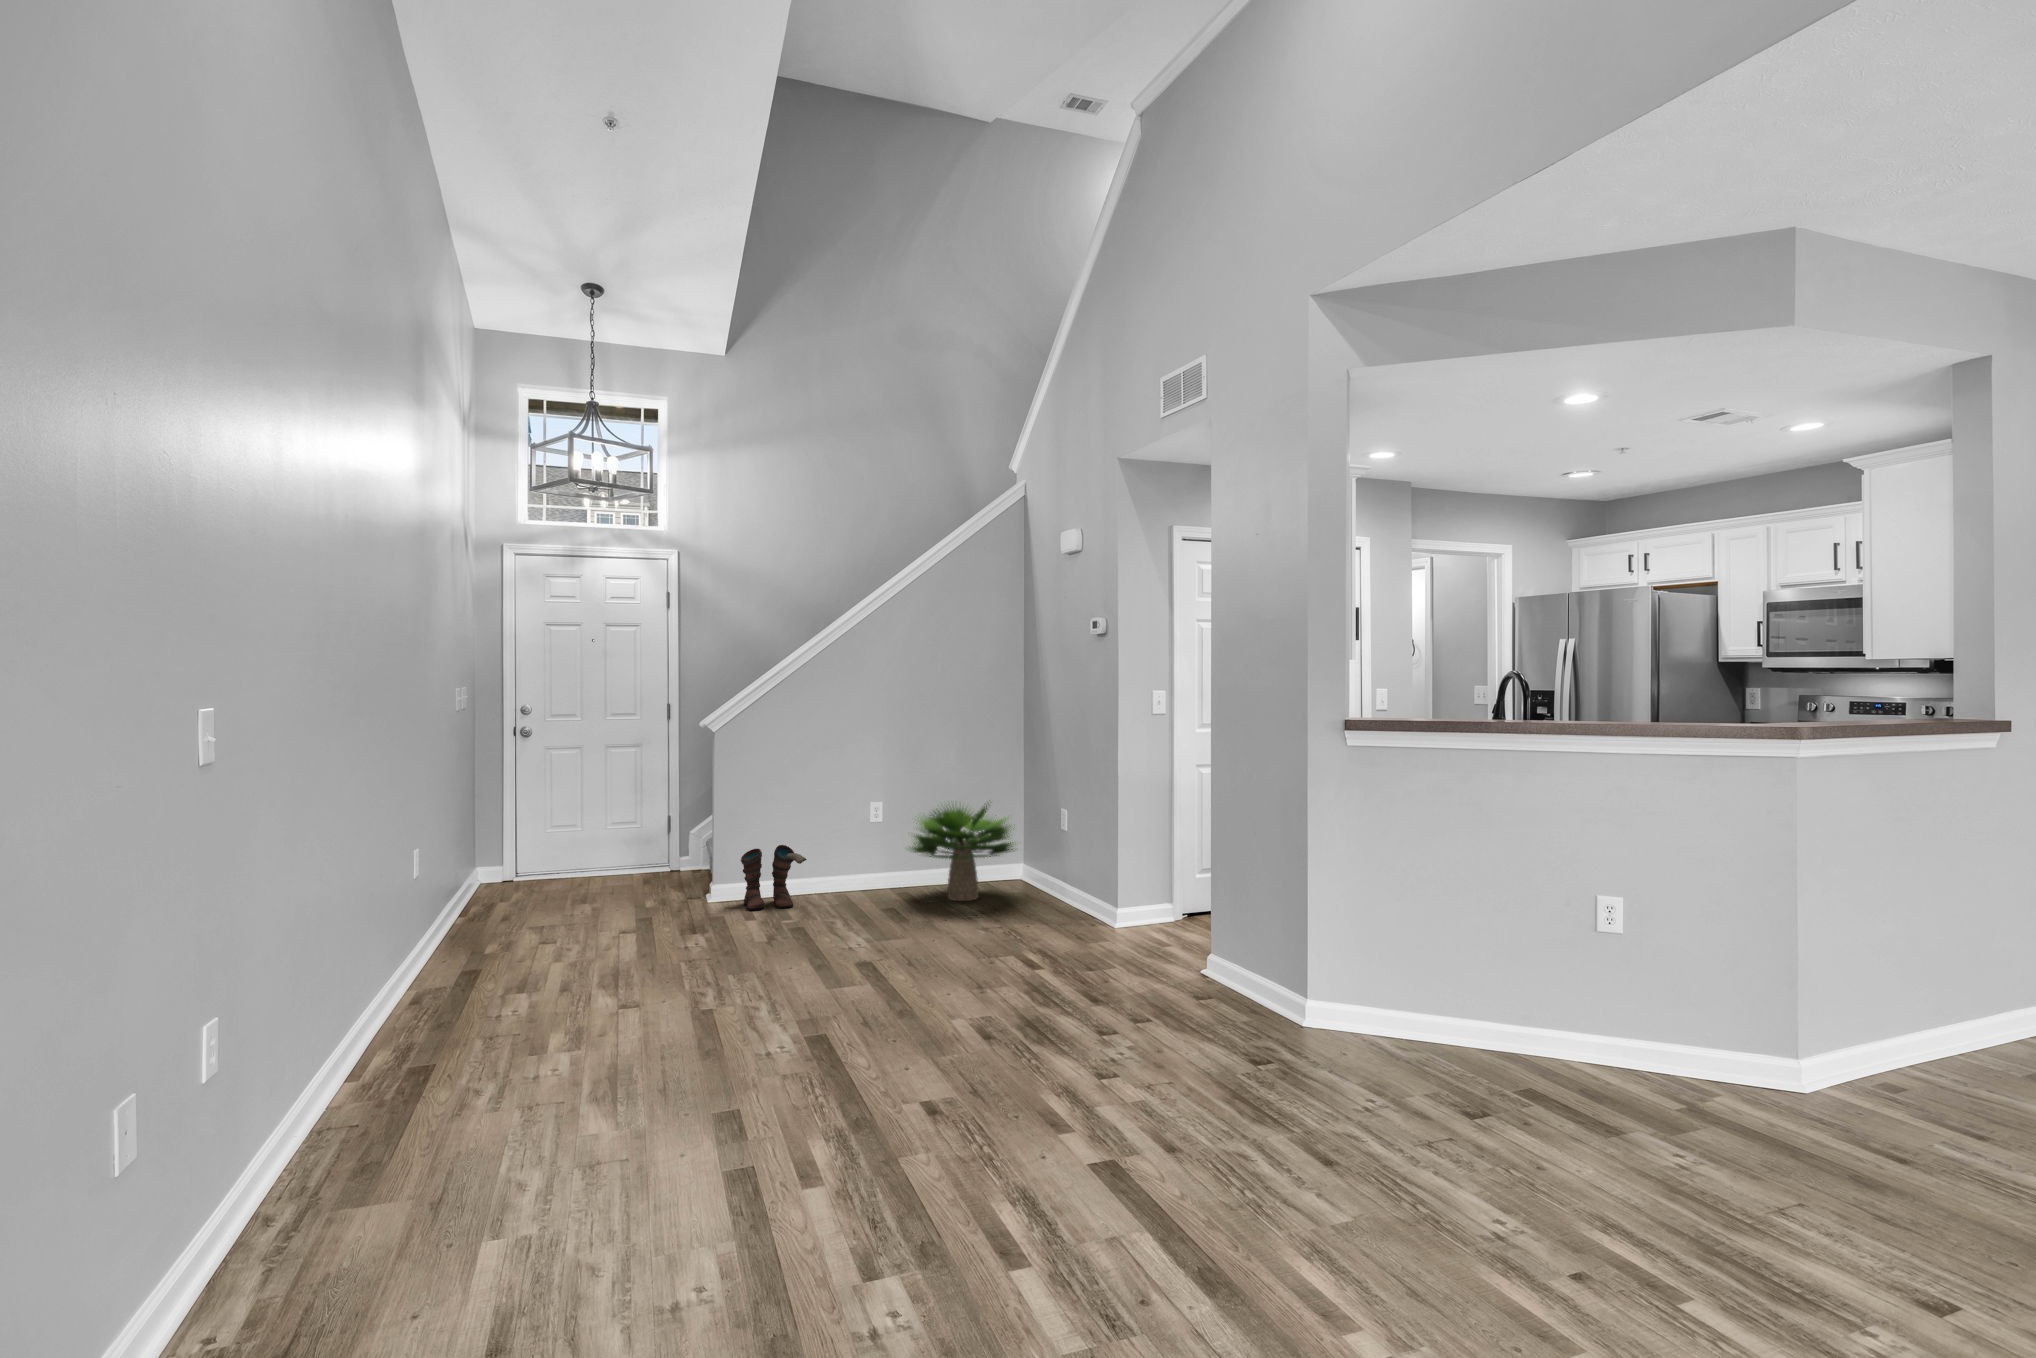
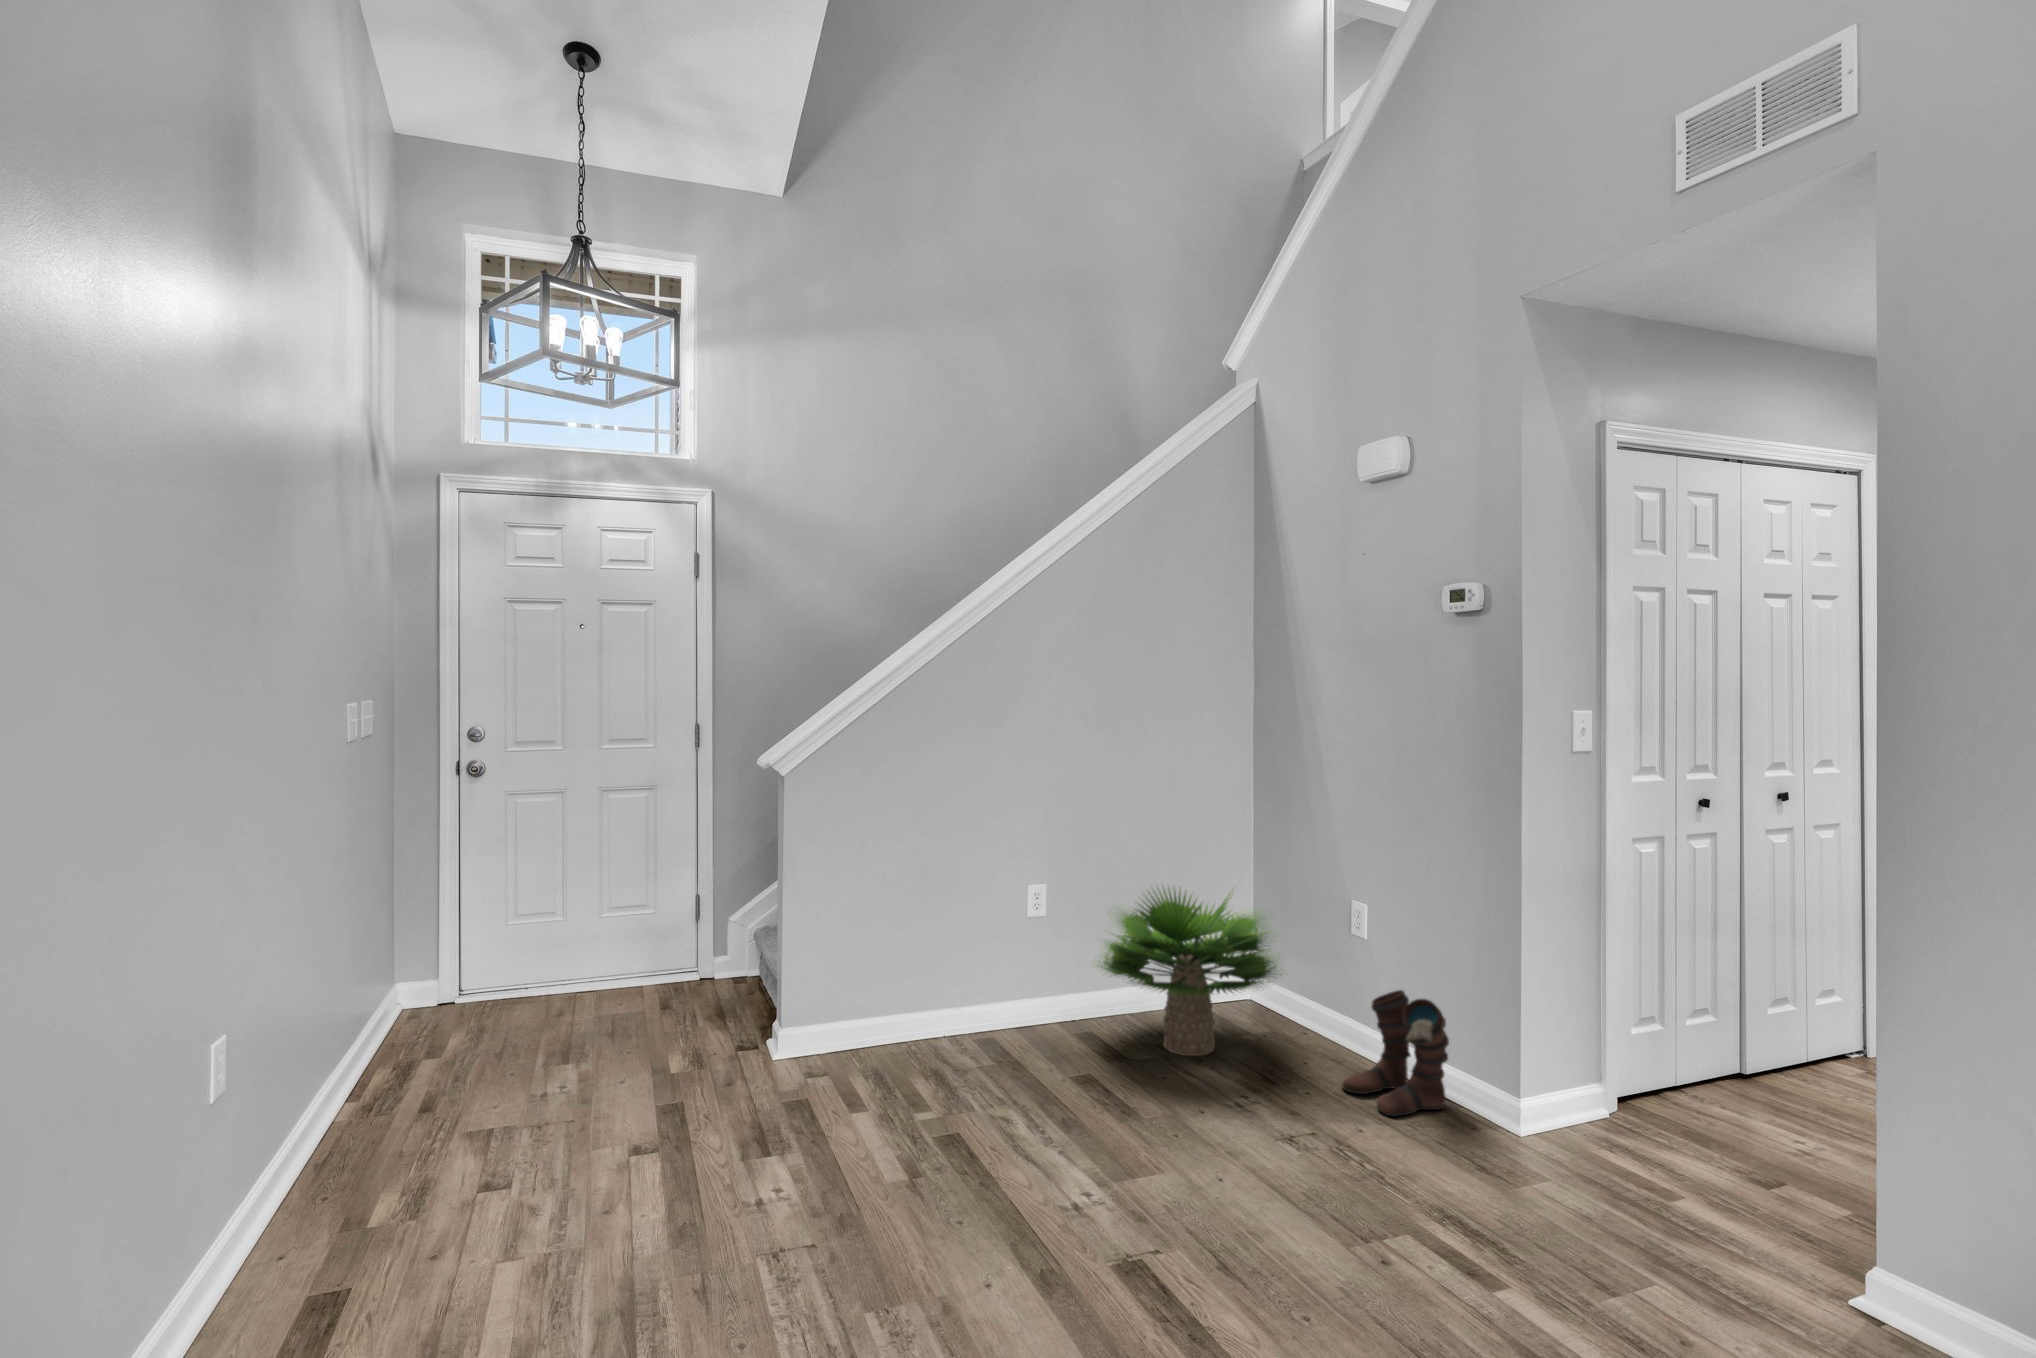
boots: present [741,845,807,910] -> present [1342,990,1449,1117]

